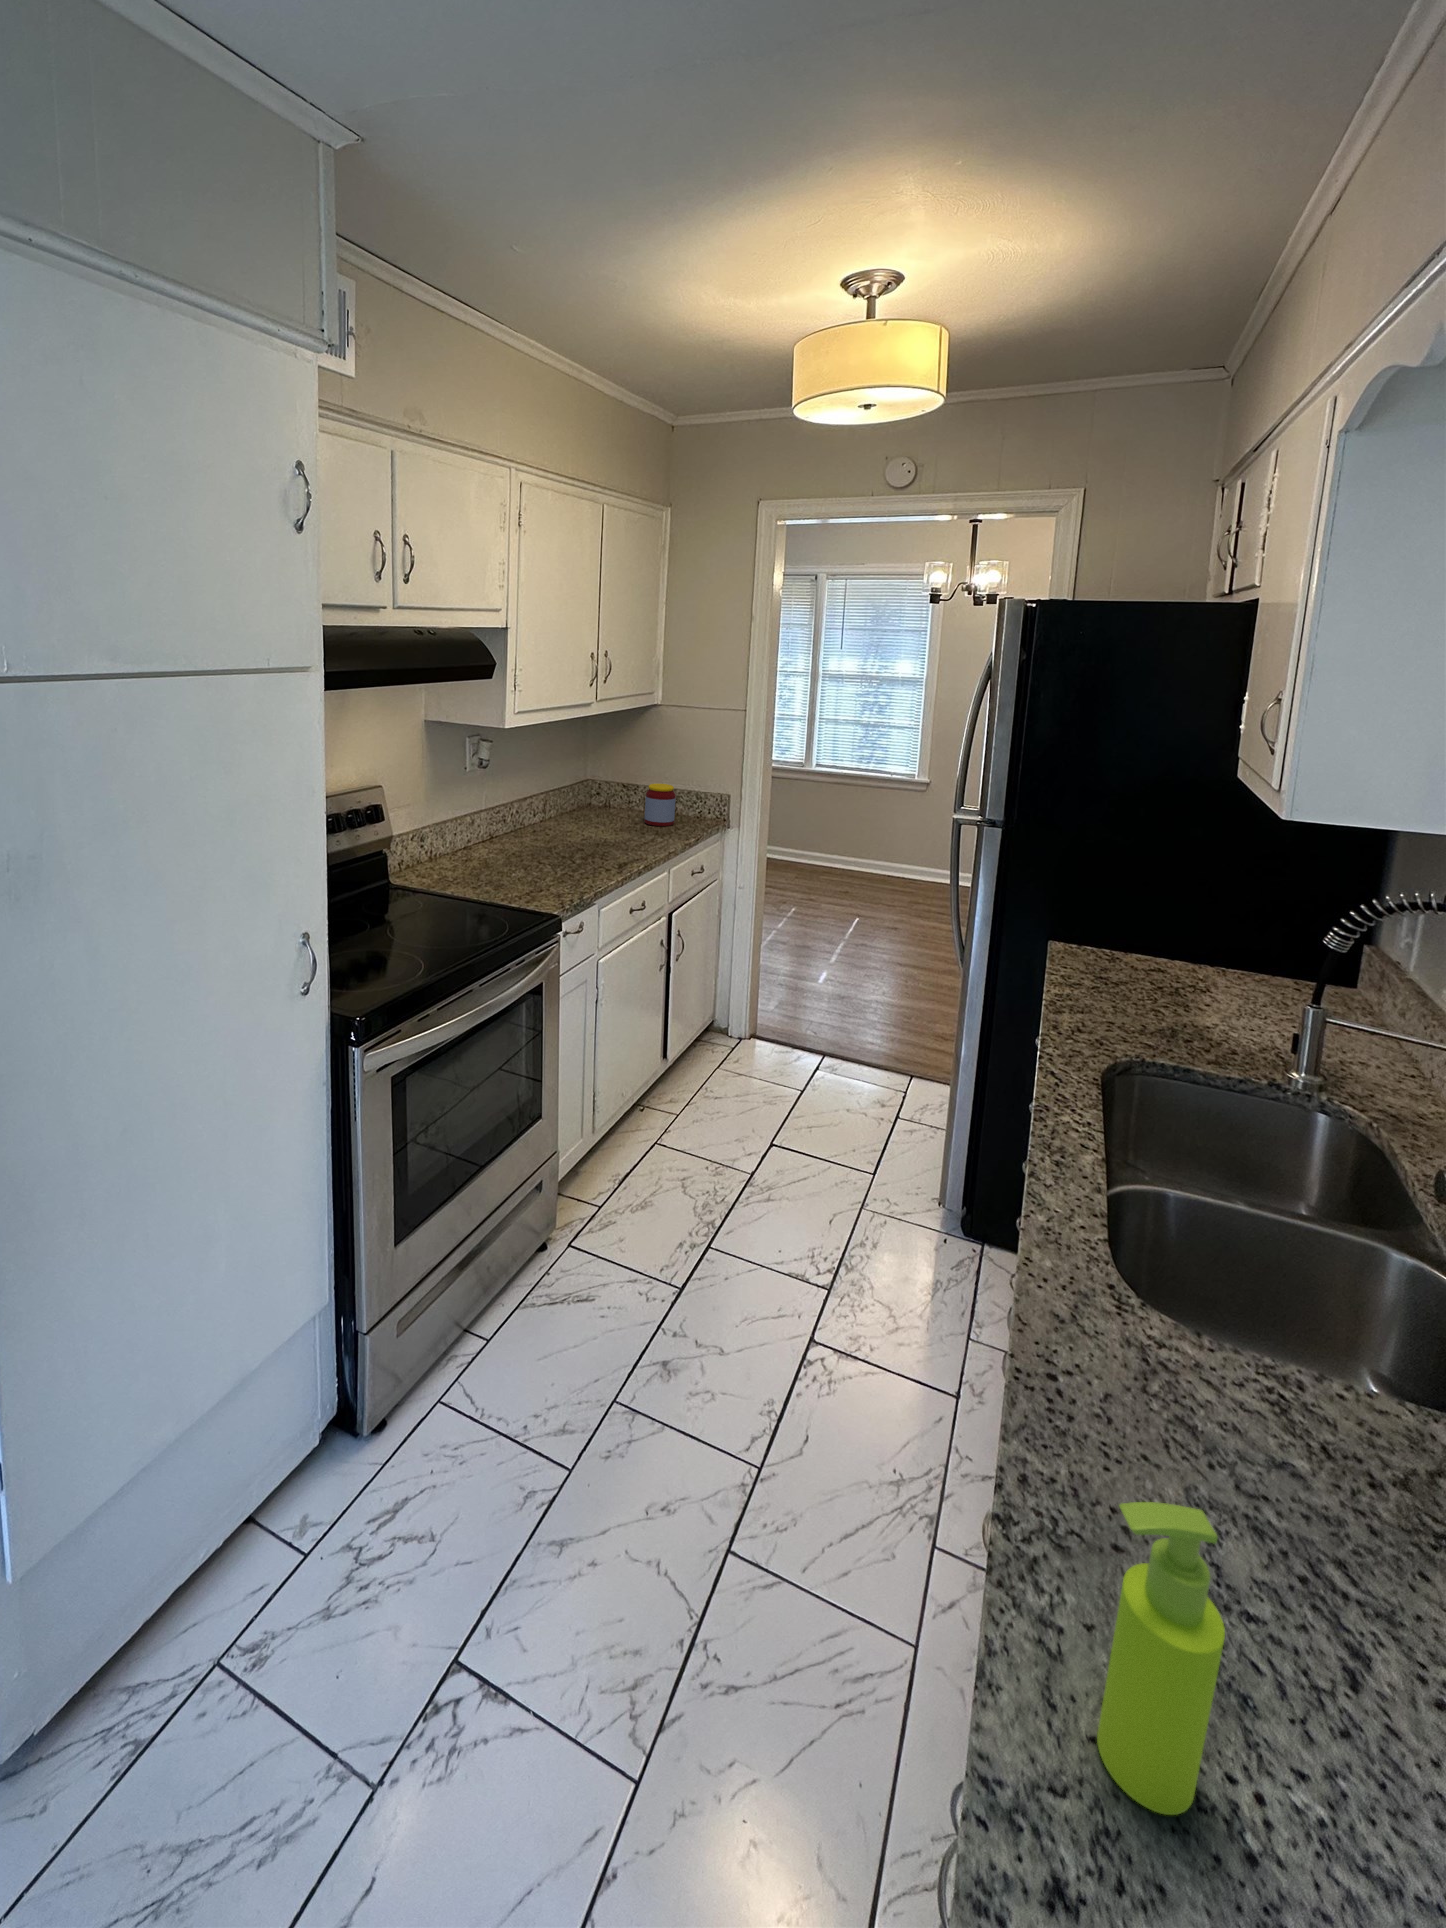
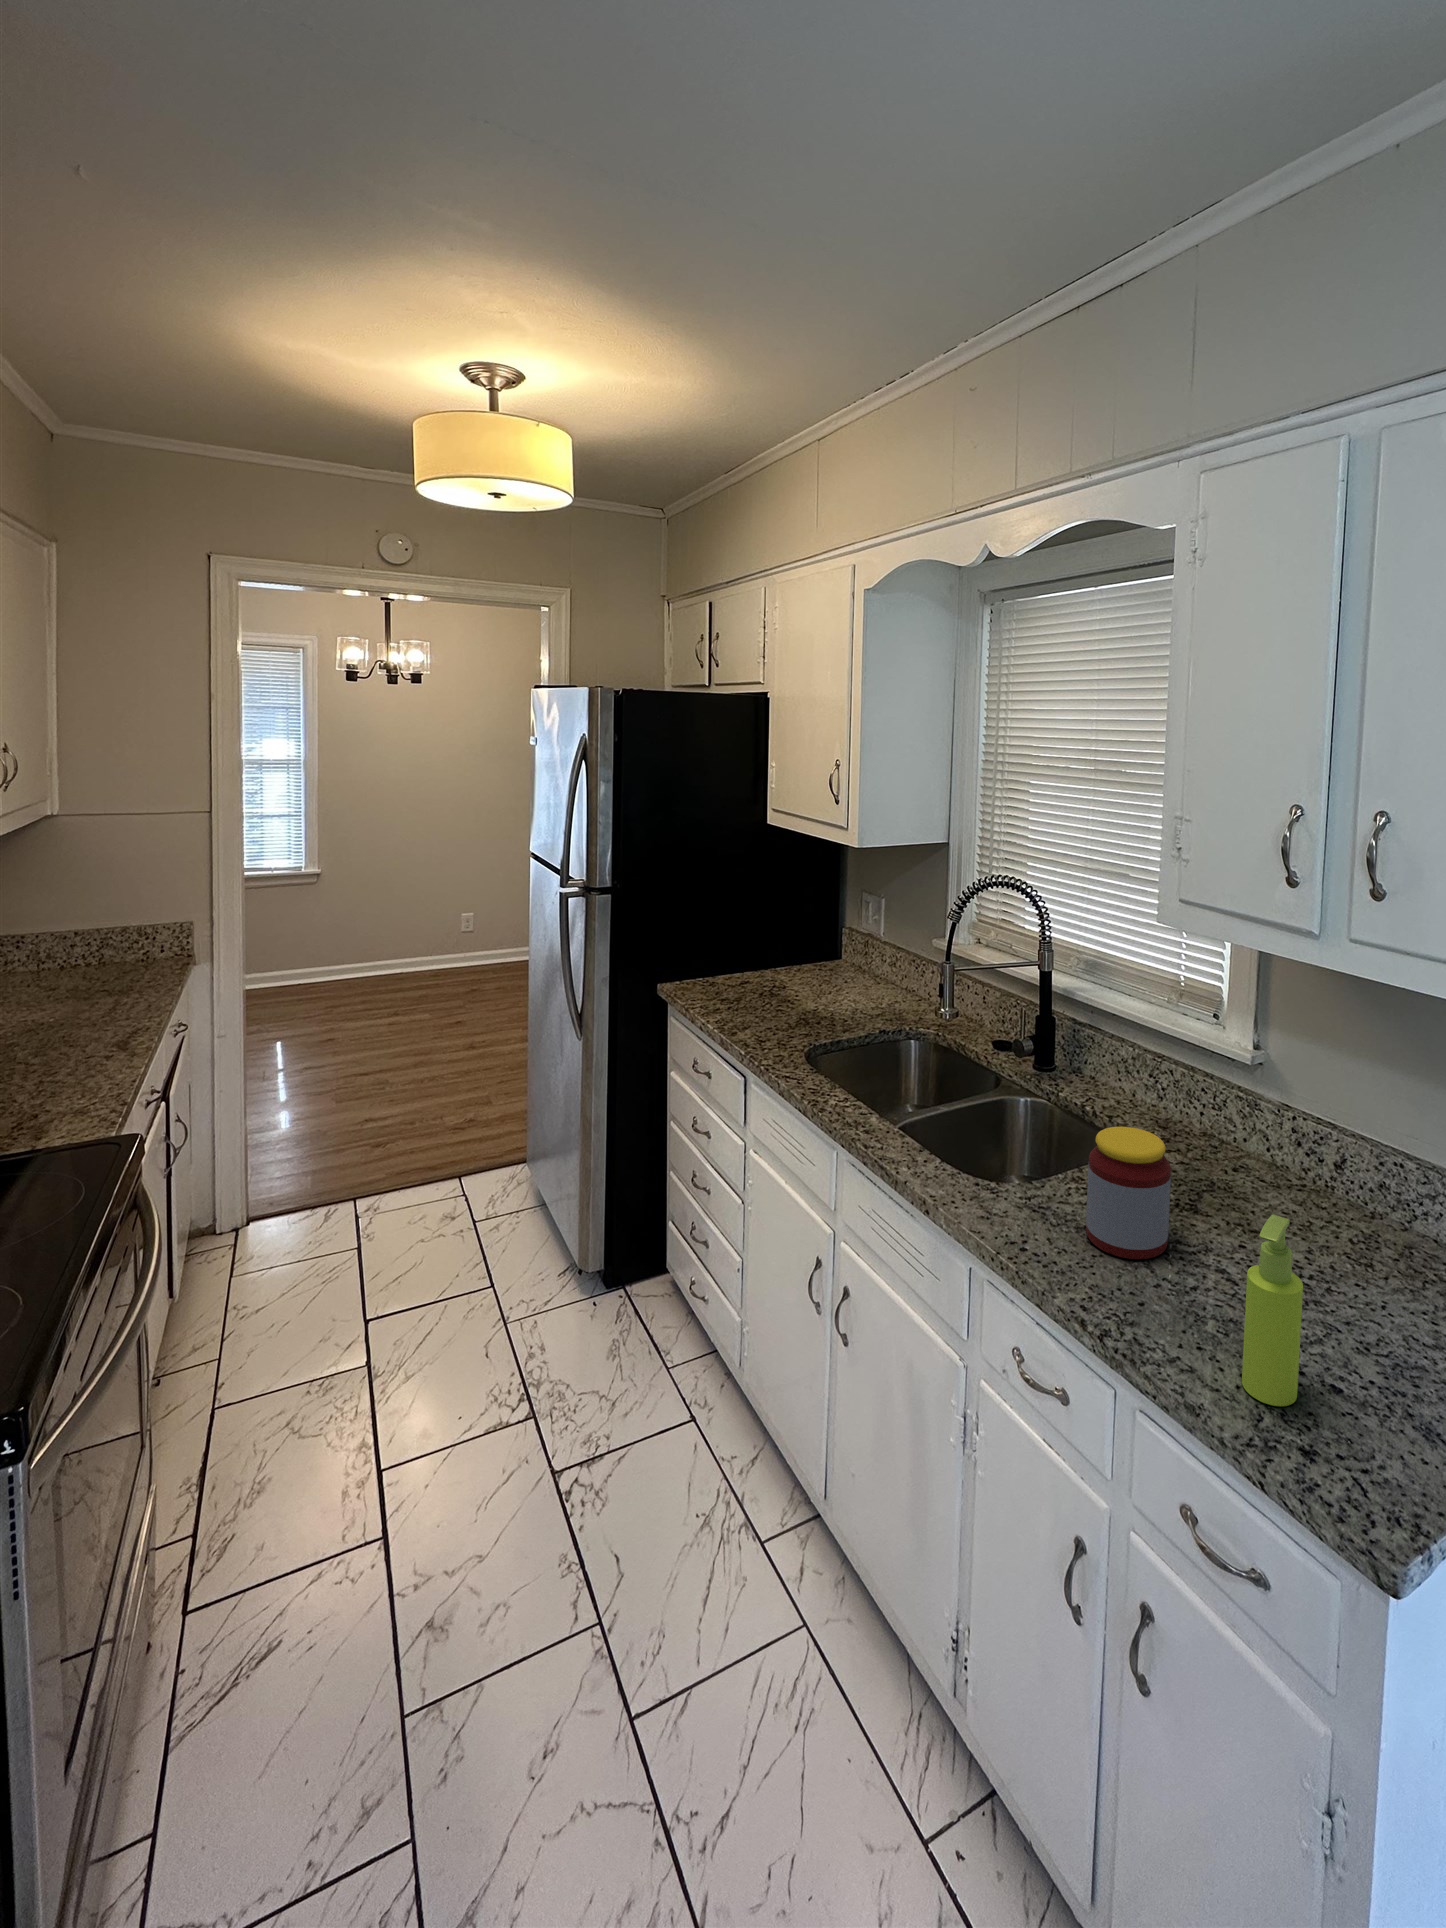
jar: present [644,784,676,826] -> present [1086,1127,1171,1259]

